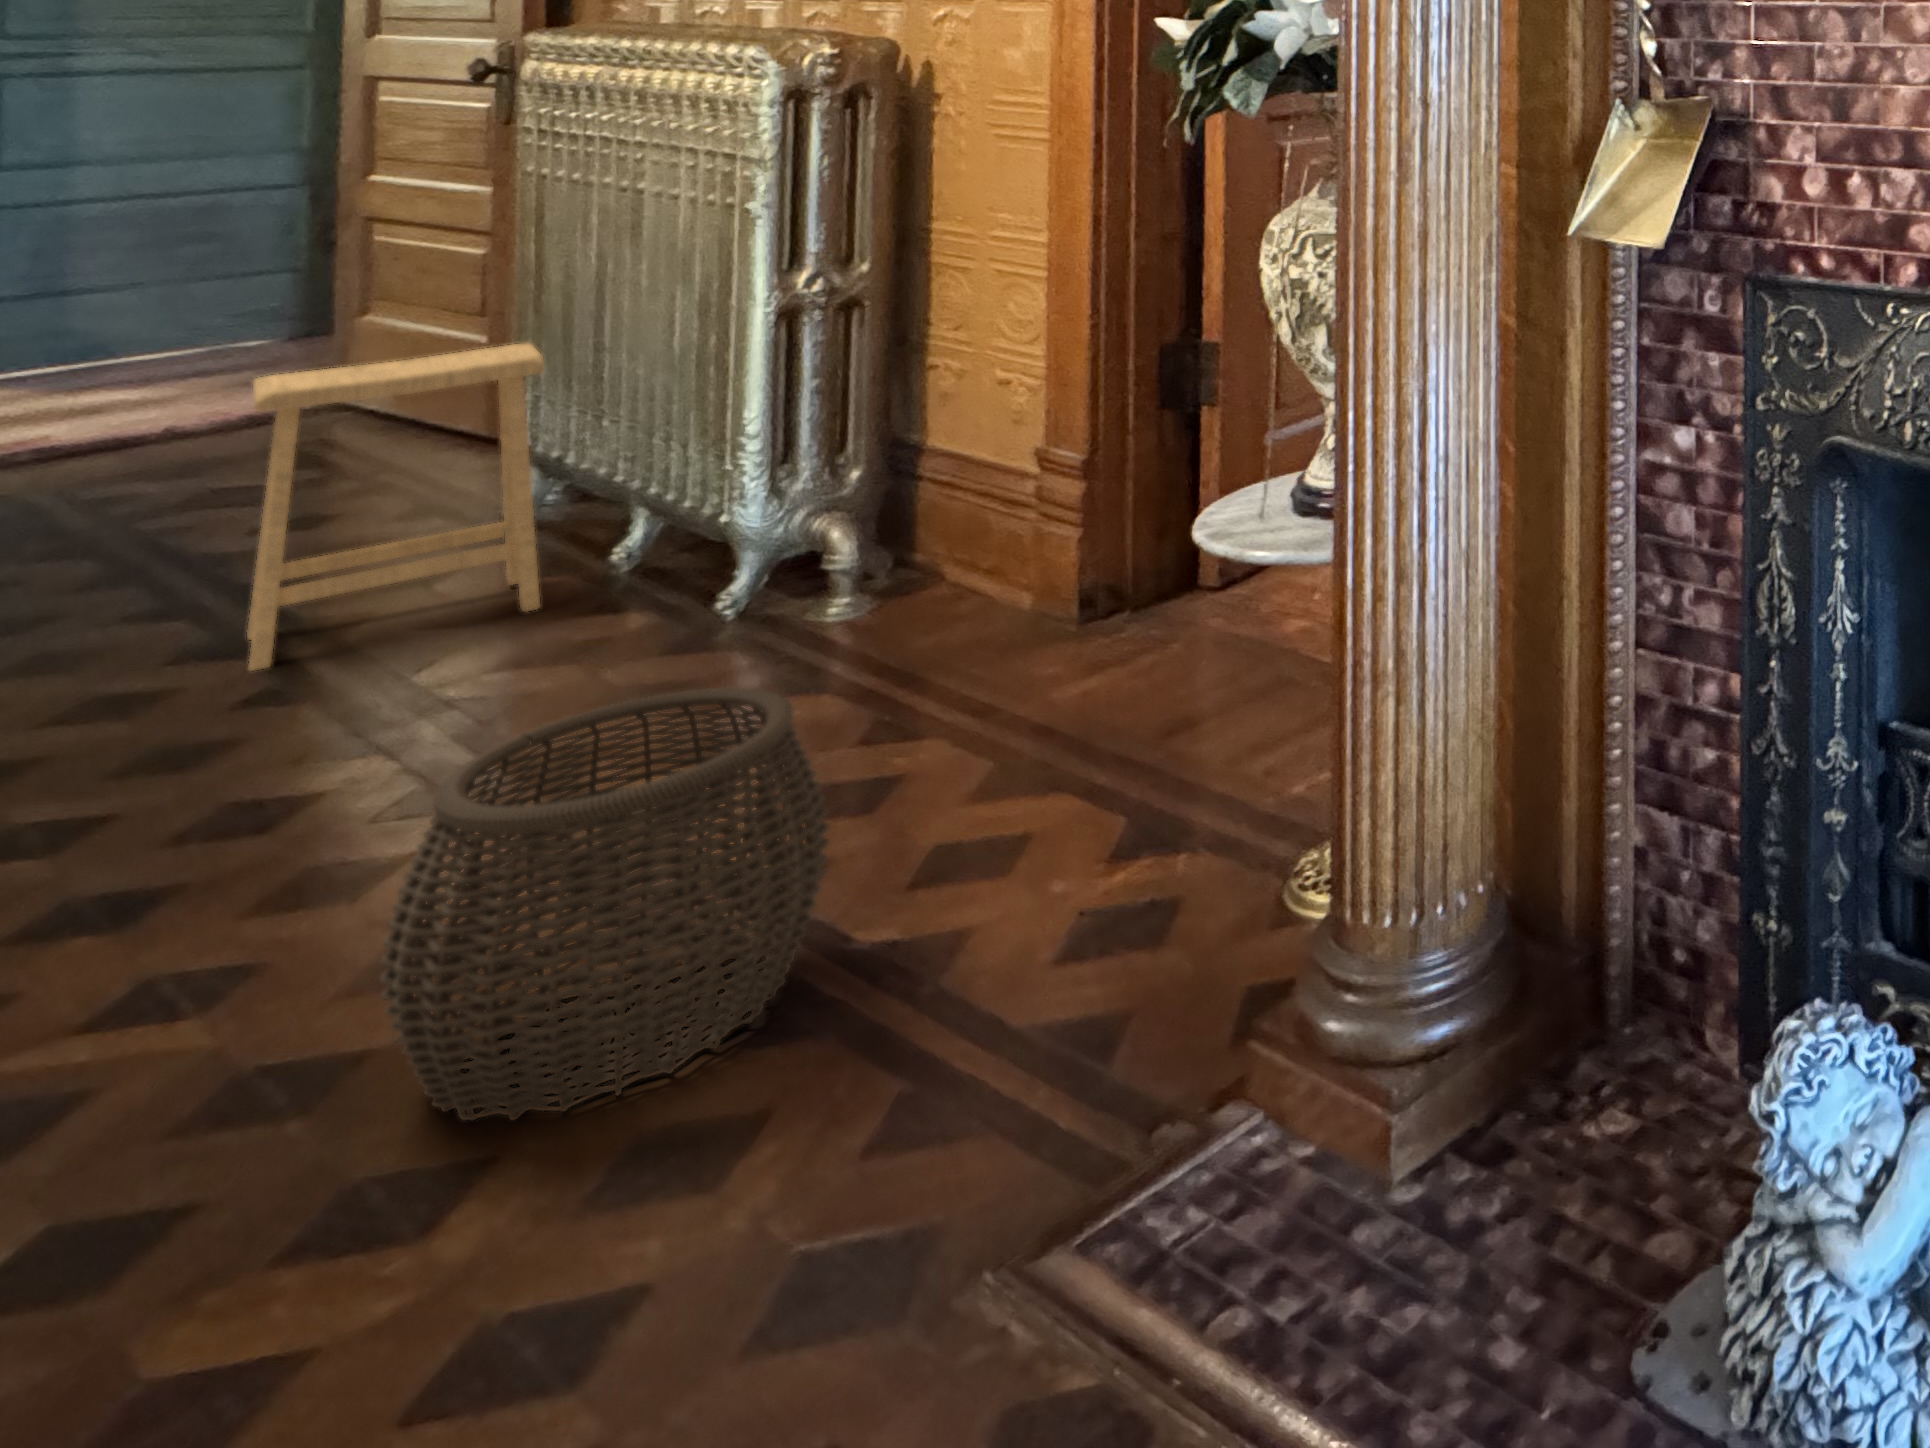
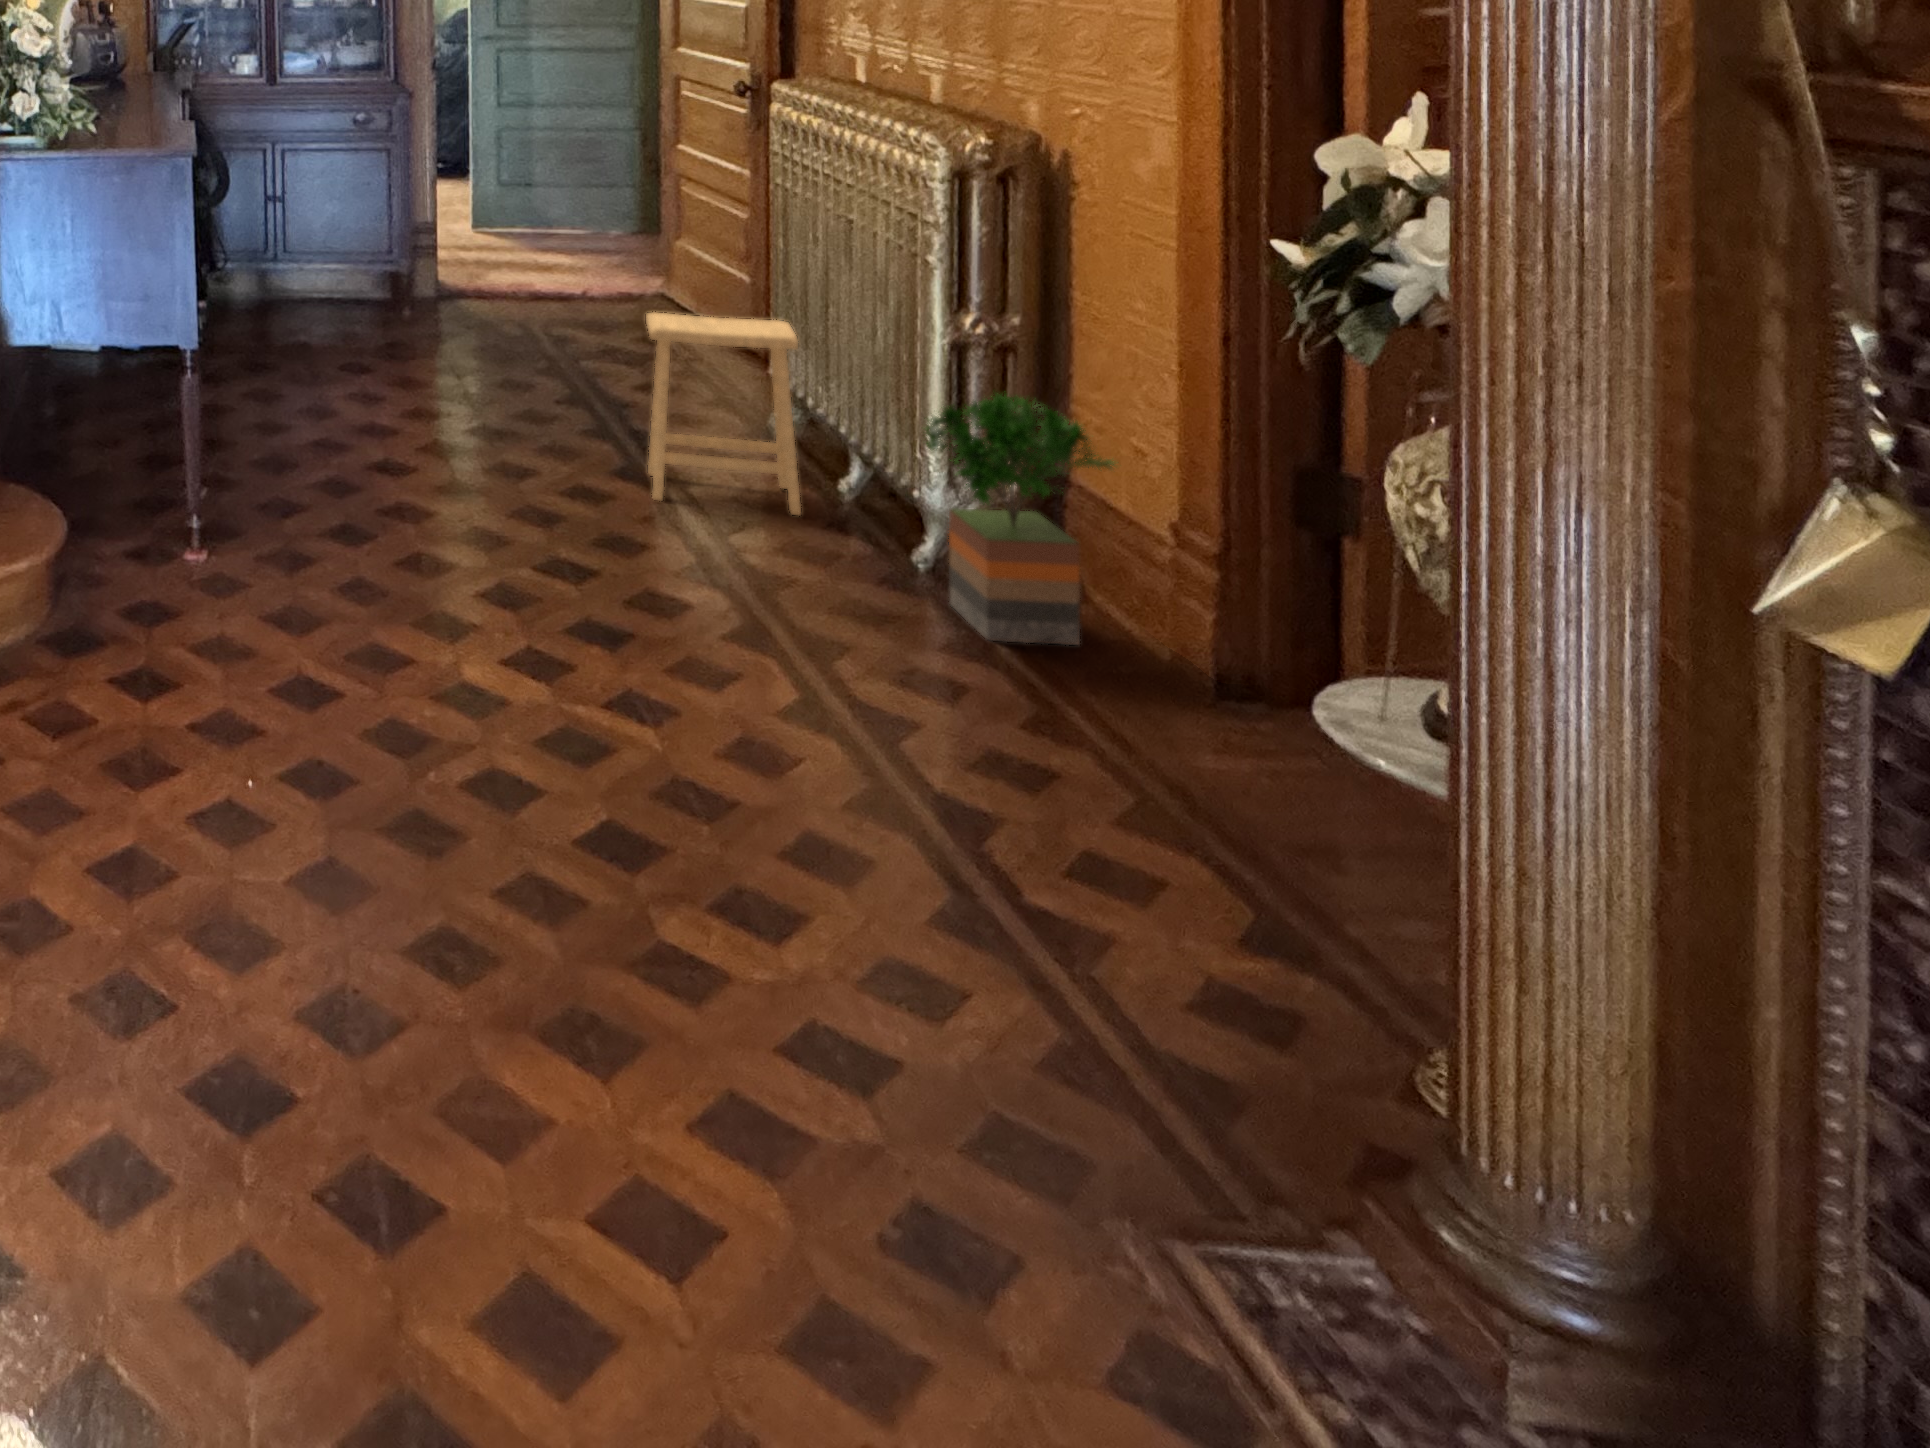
potted tree: none [724,341,986,662] -> present [926,392,1114,645]
woven basket: present [380,687,830,1120] -> none [759,649,1012,921]

